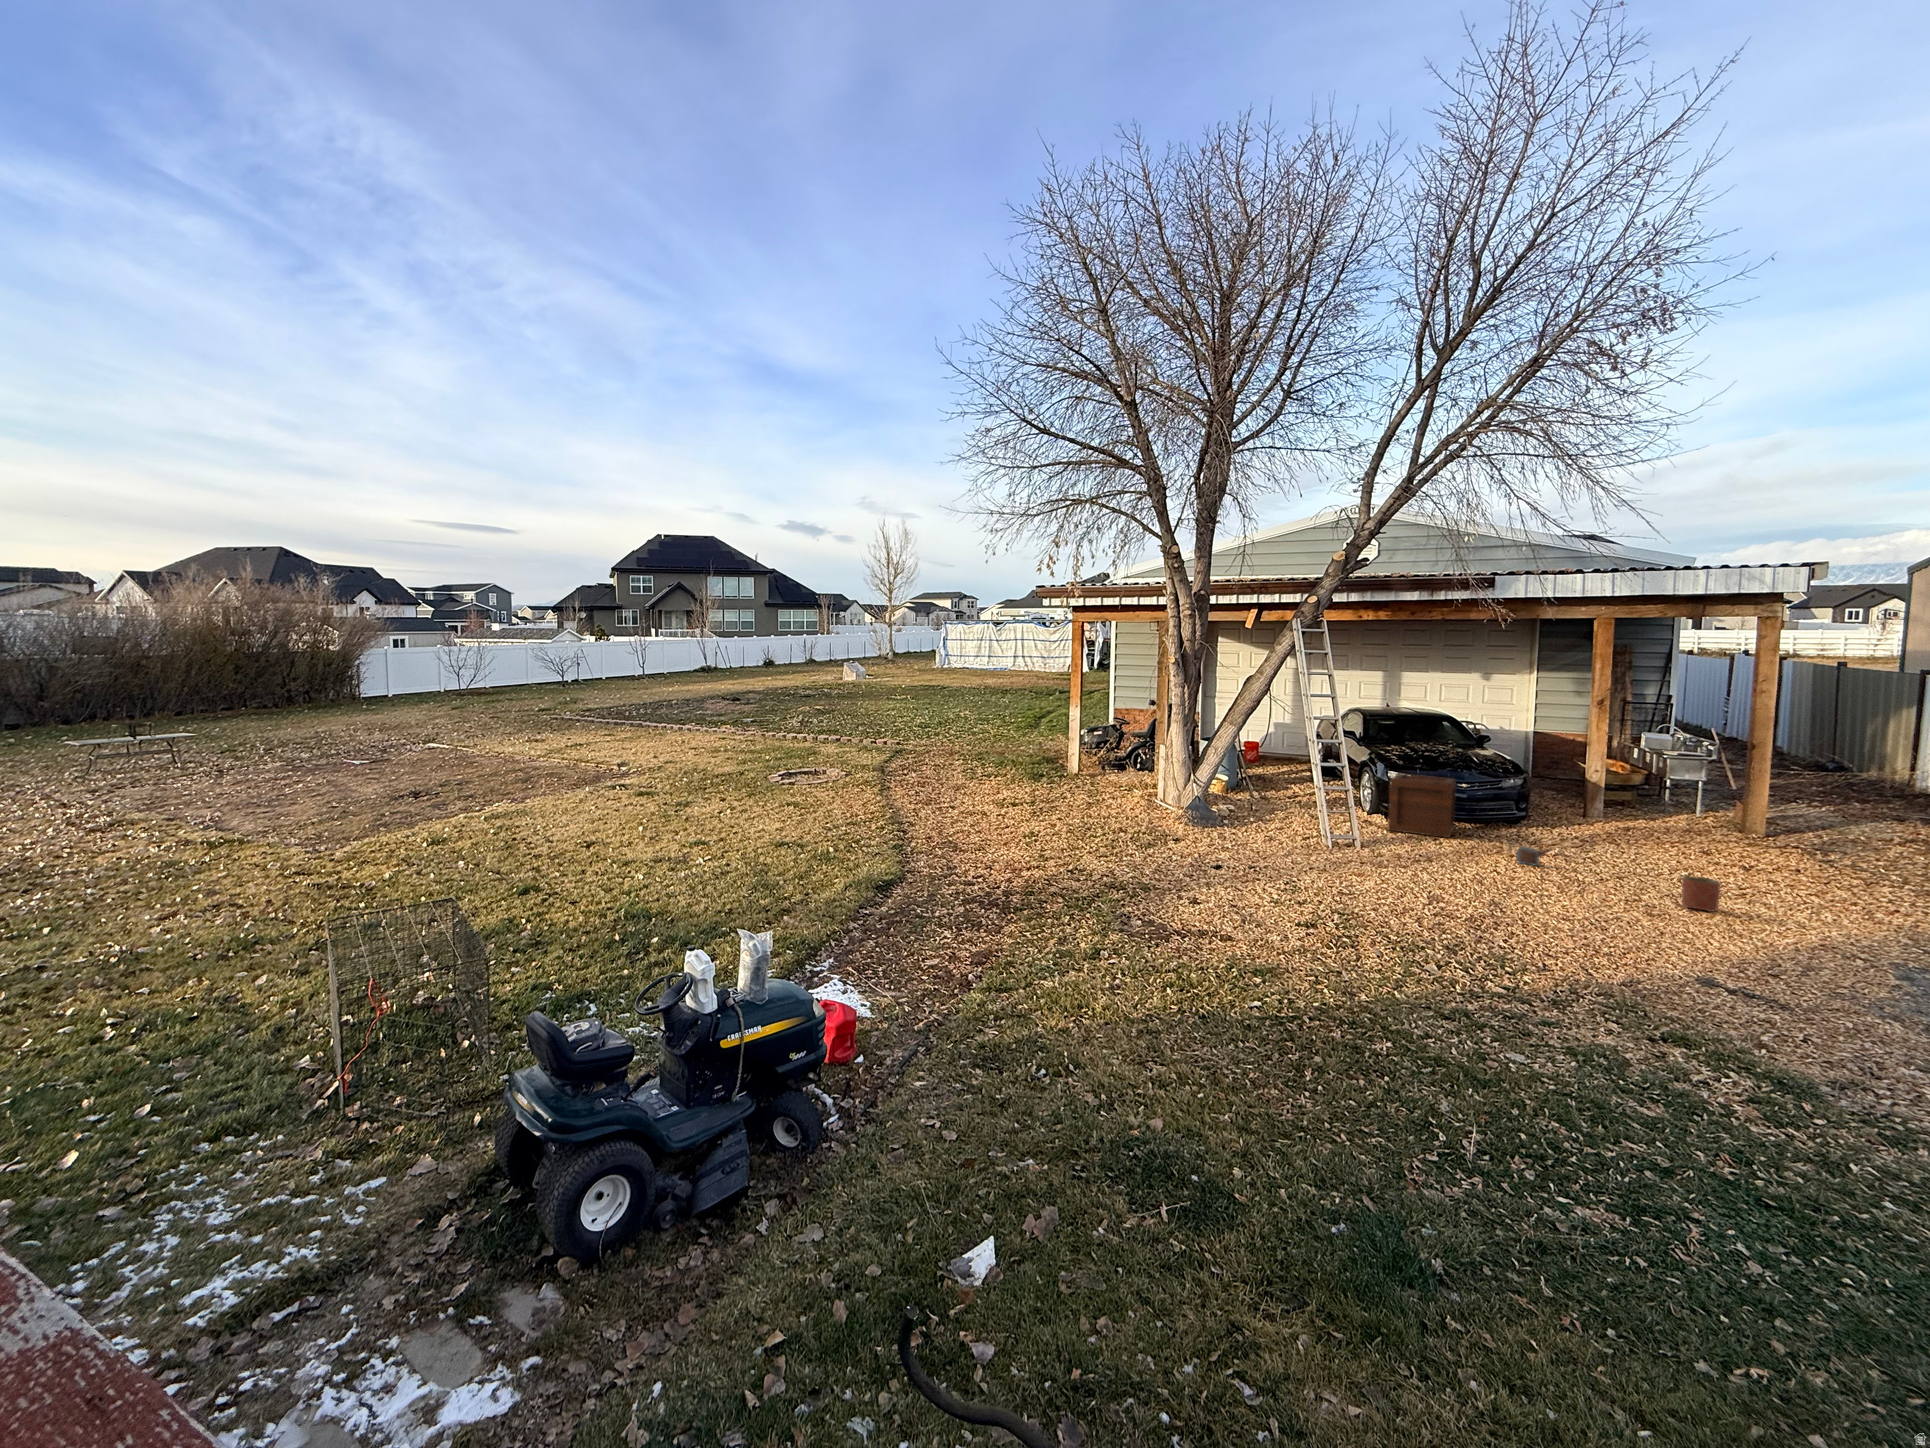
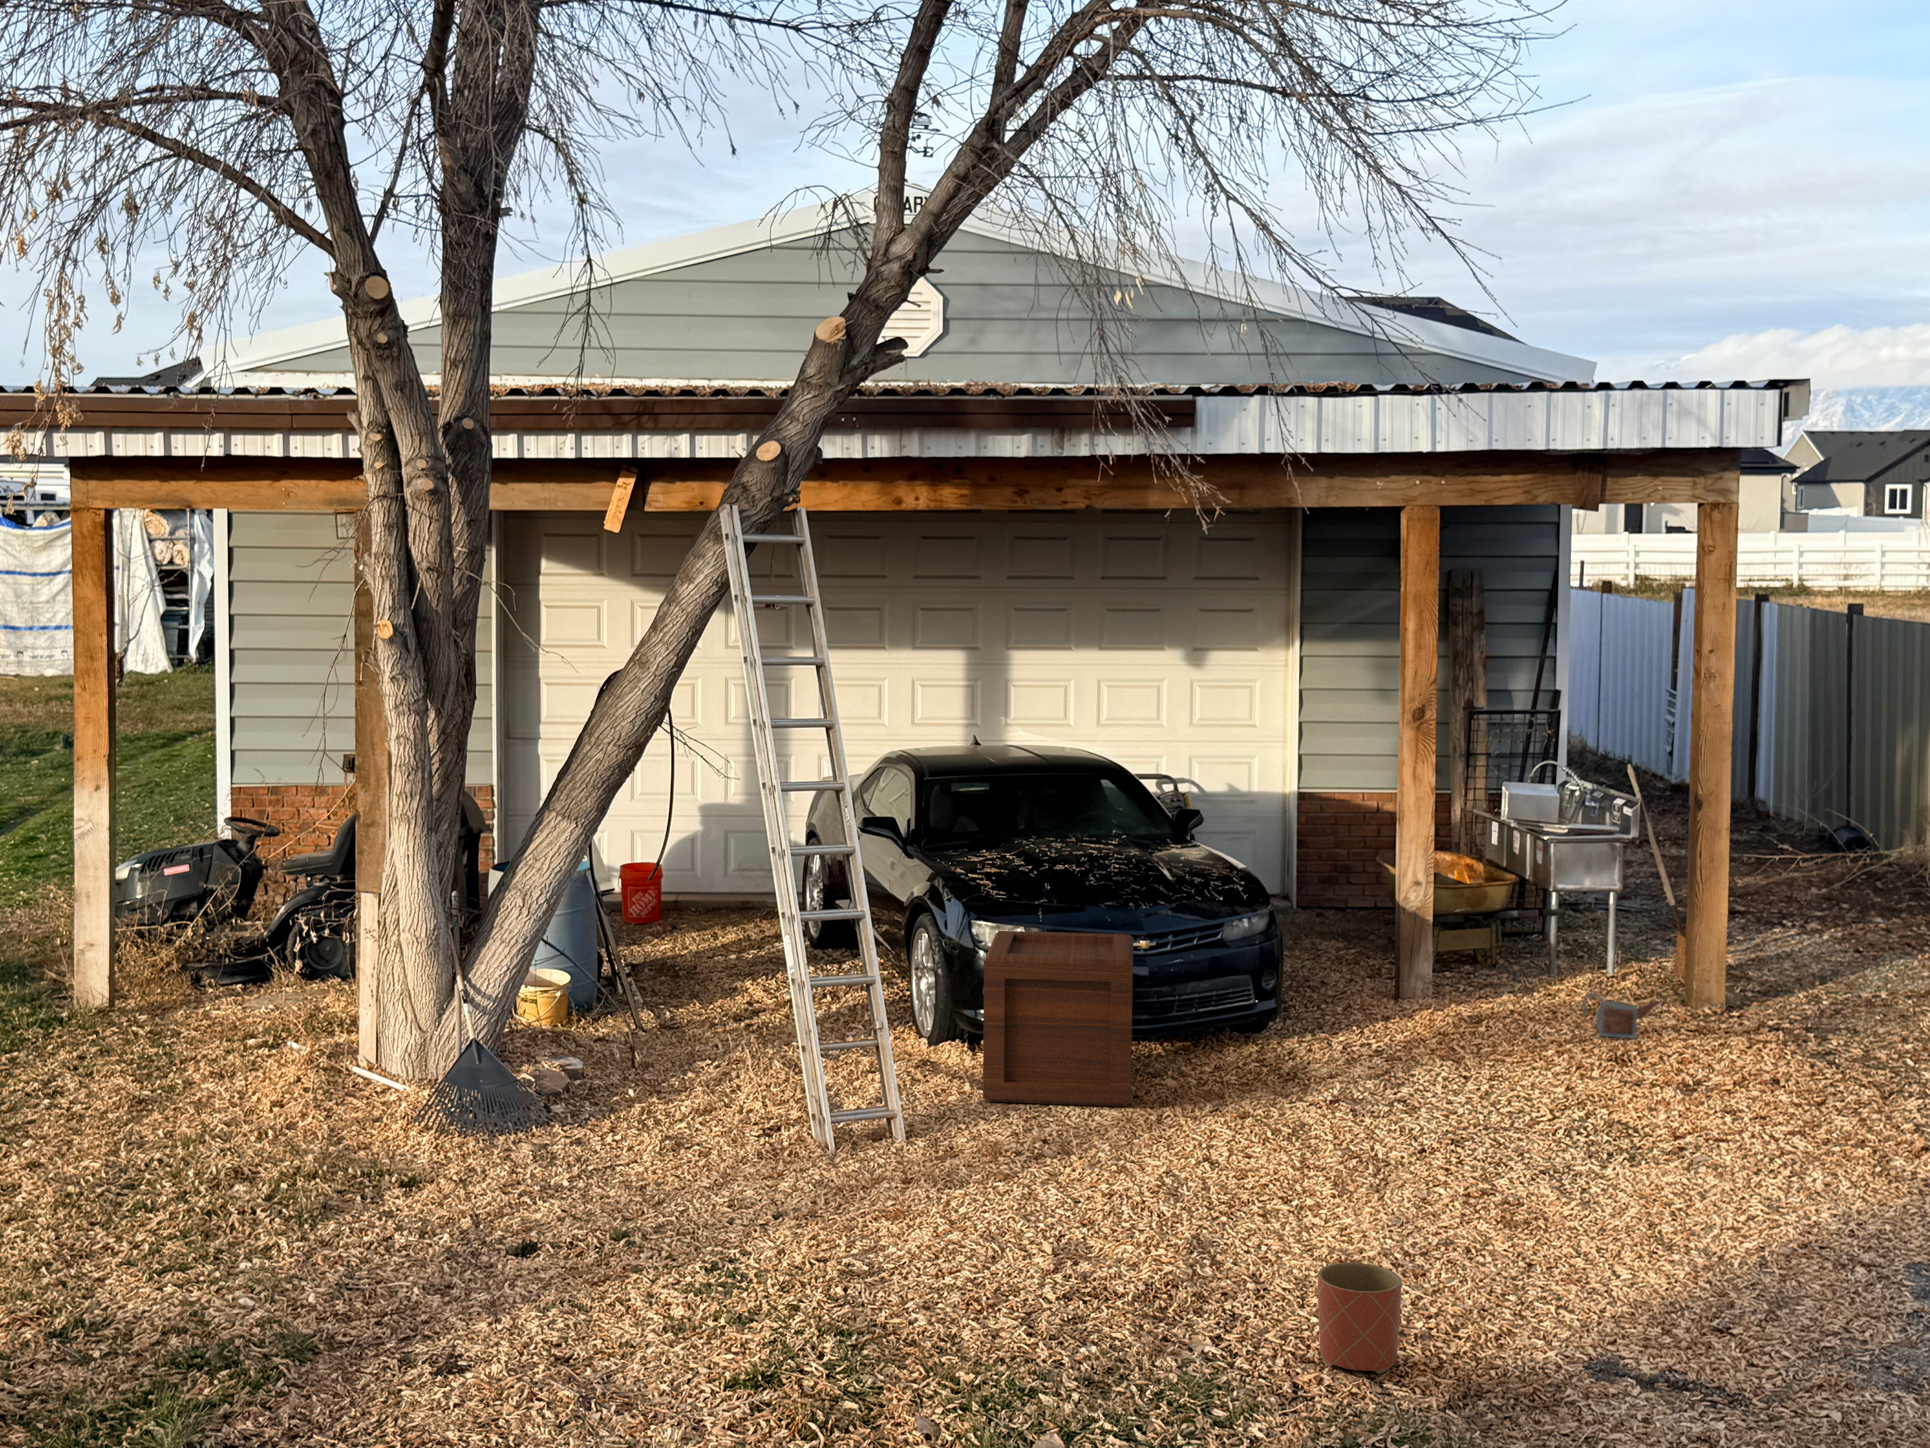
watering can: present [1509,842,1551,866] -> present [1582,993,1660,1038]
planter: present [1682,876,1720,912] -> present [1318,1262,1402,1374]

